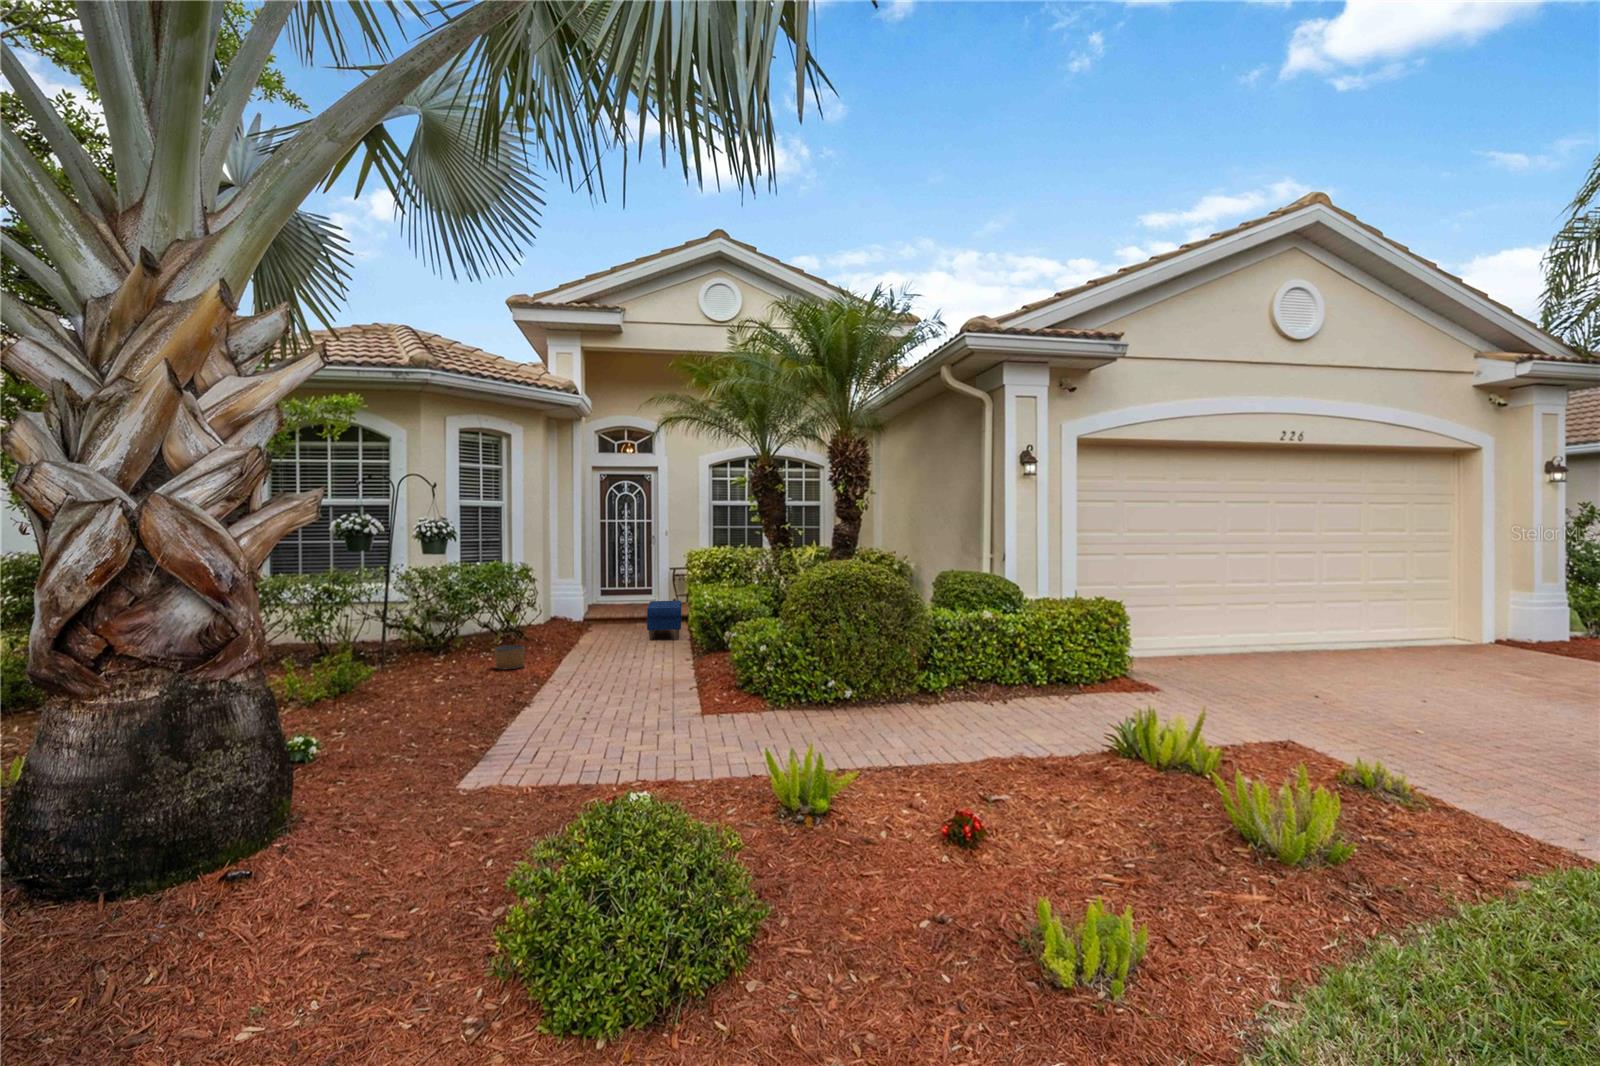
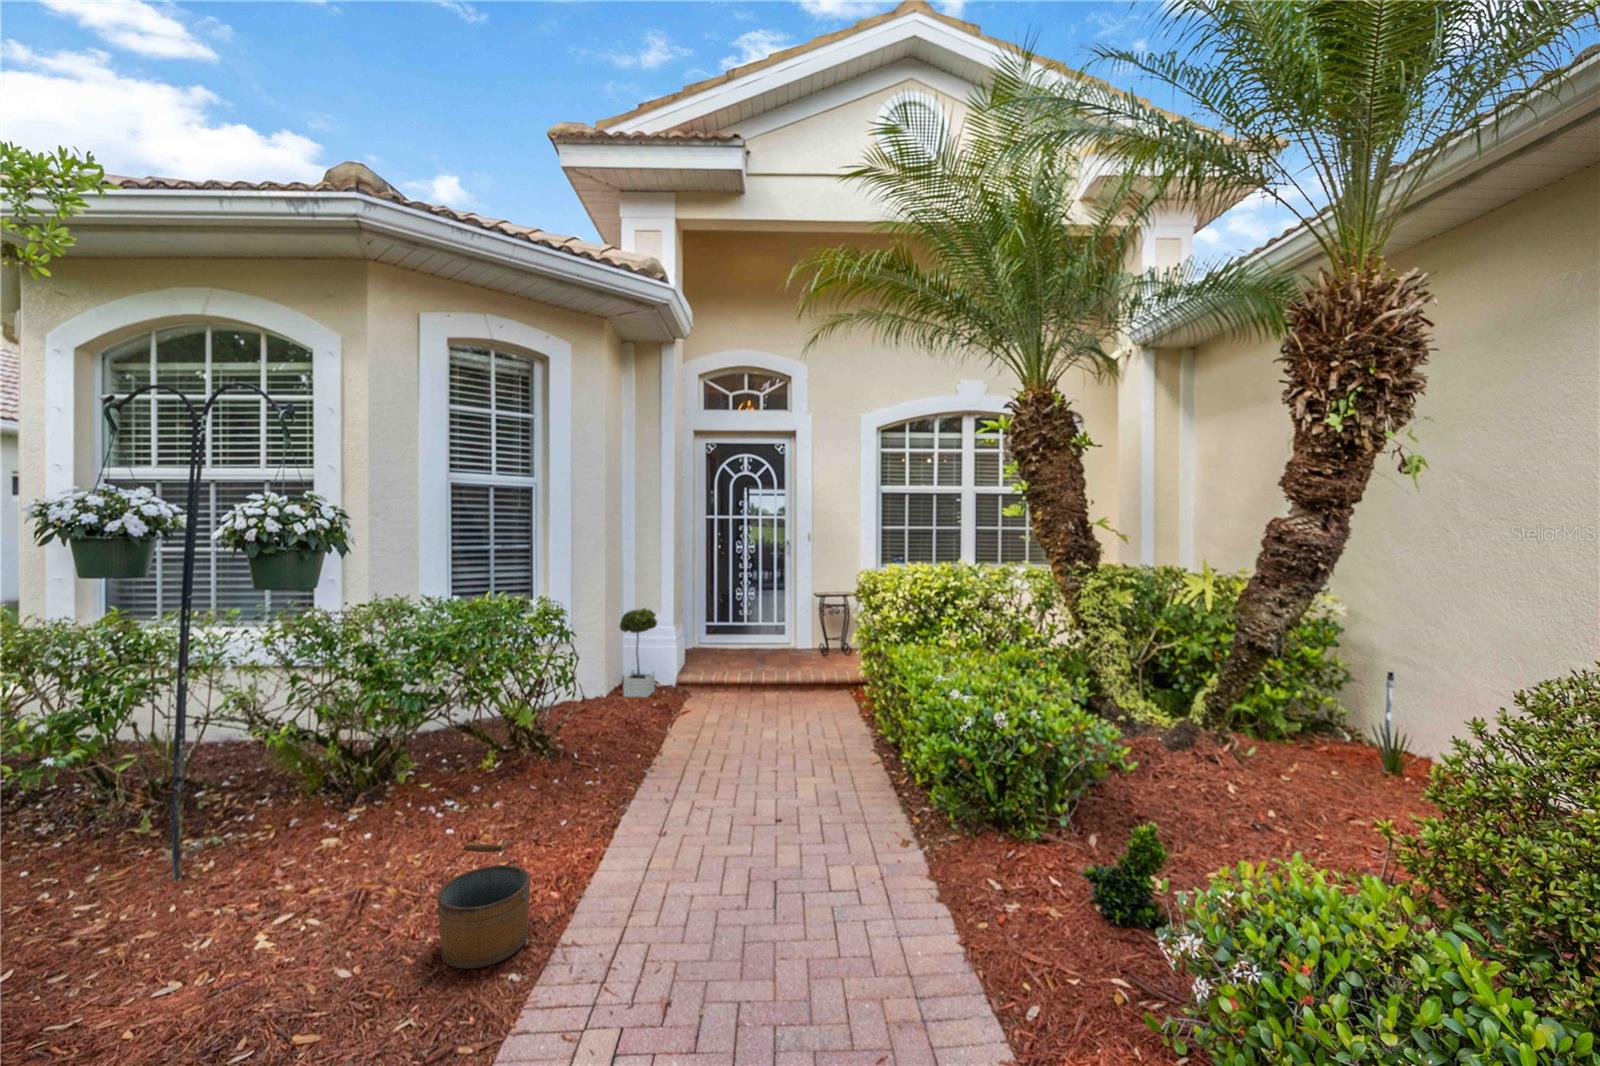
potted tree: none [549,572,571,623] -> present [620,608,657,698]
bench: present [647,601,681,640] -> none [808,670,890,771]

